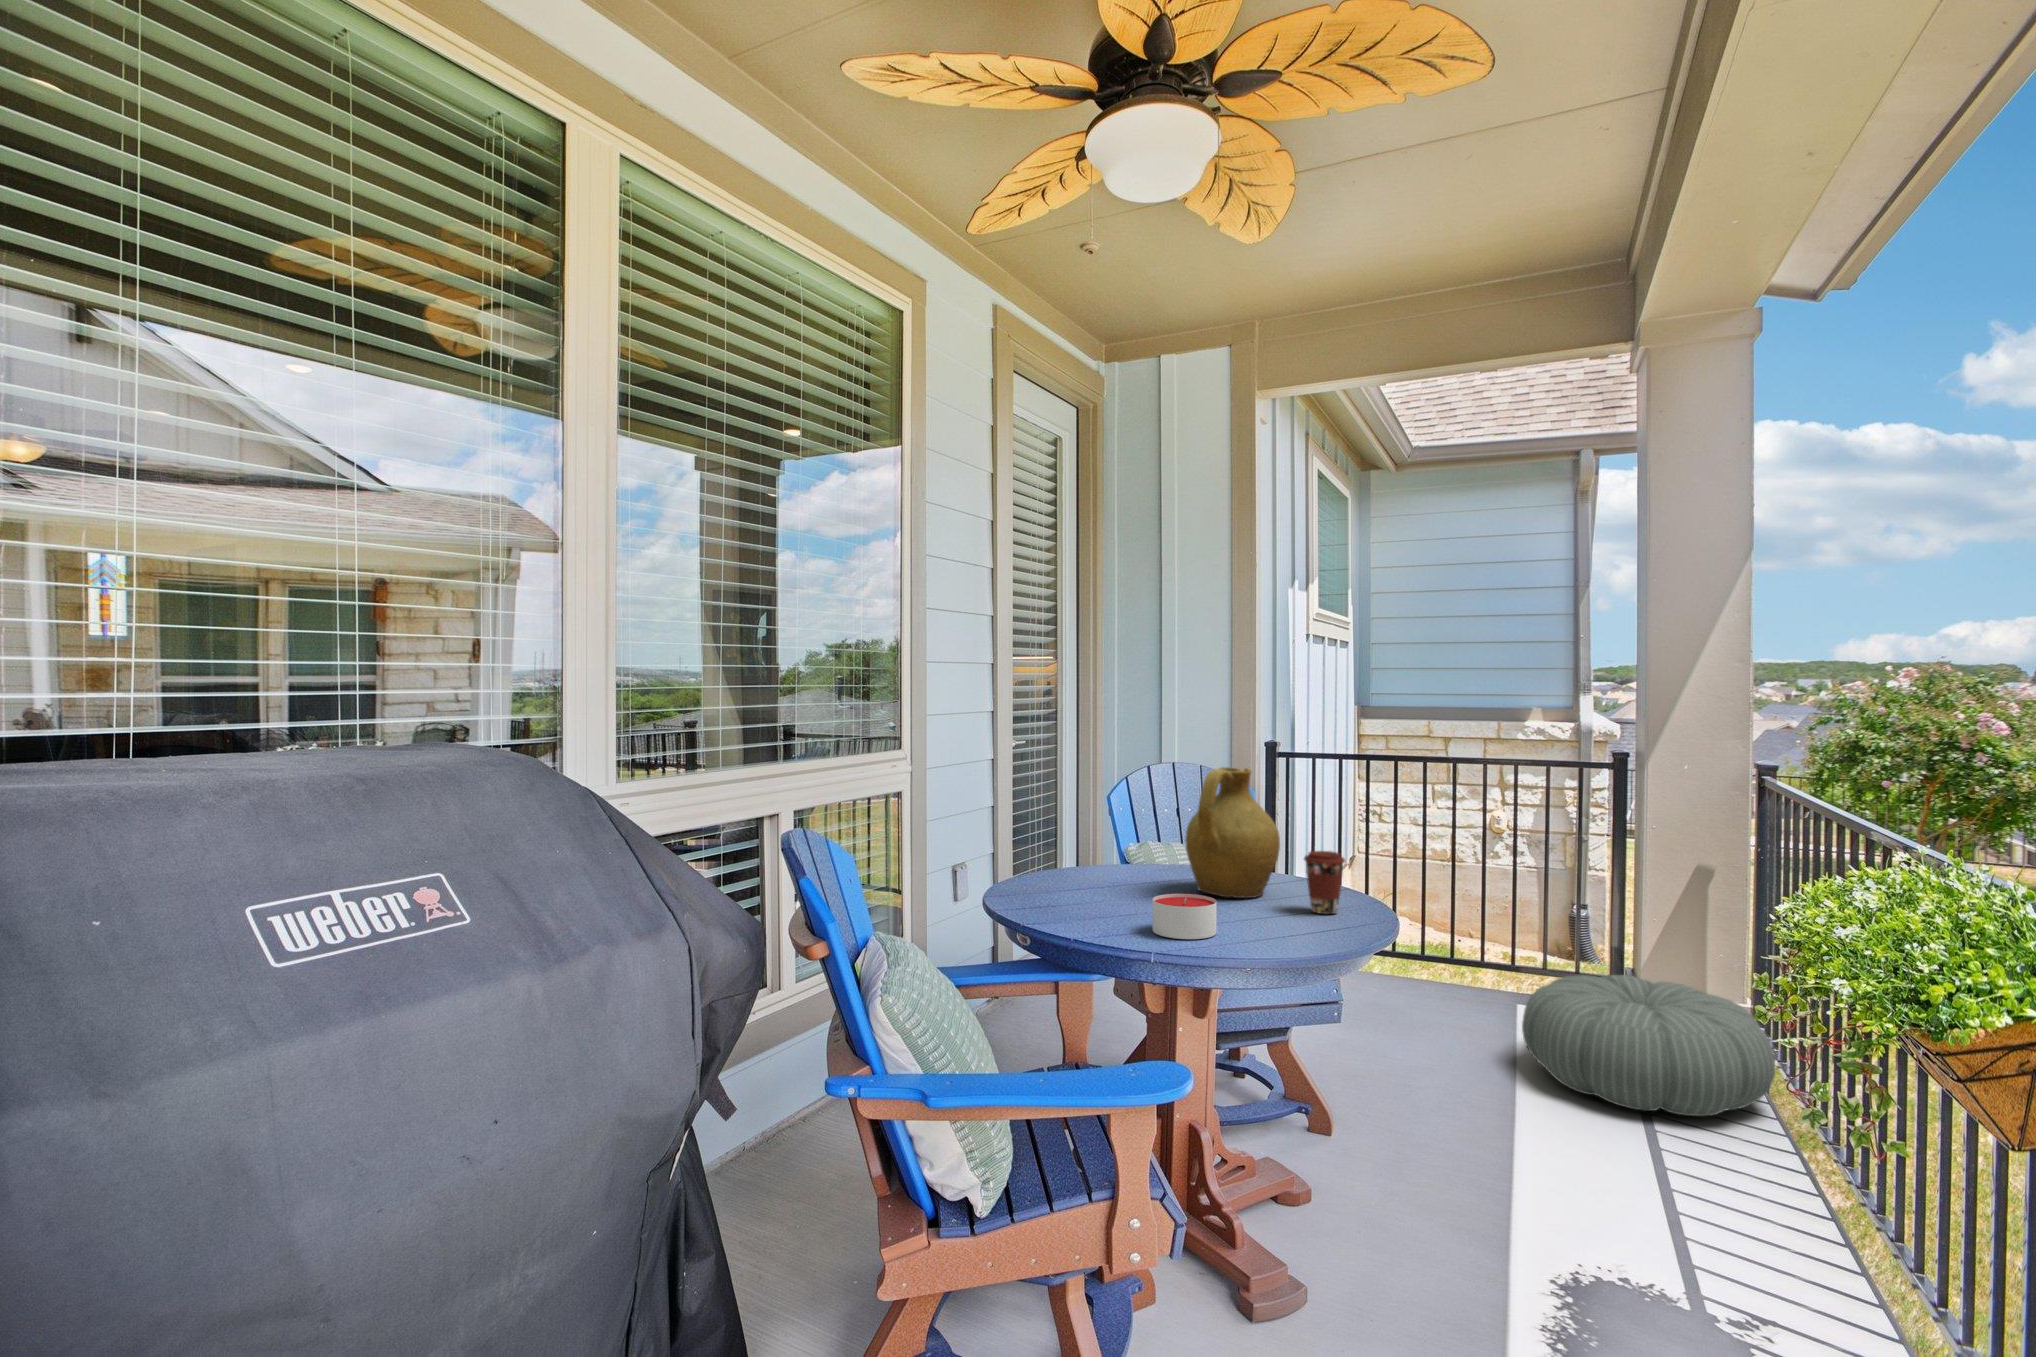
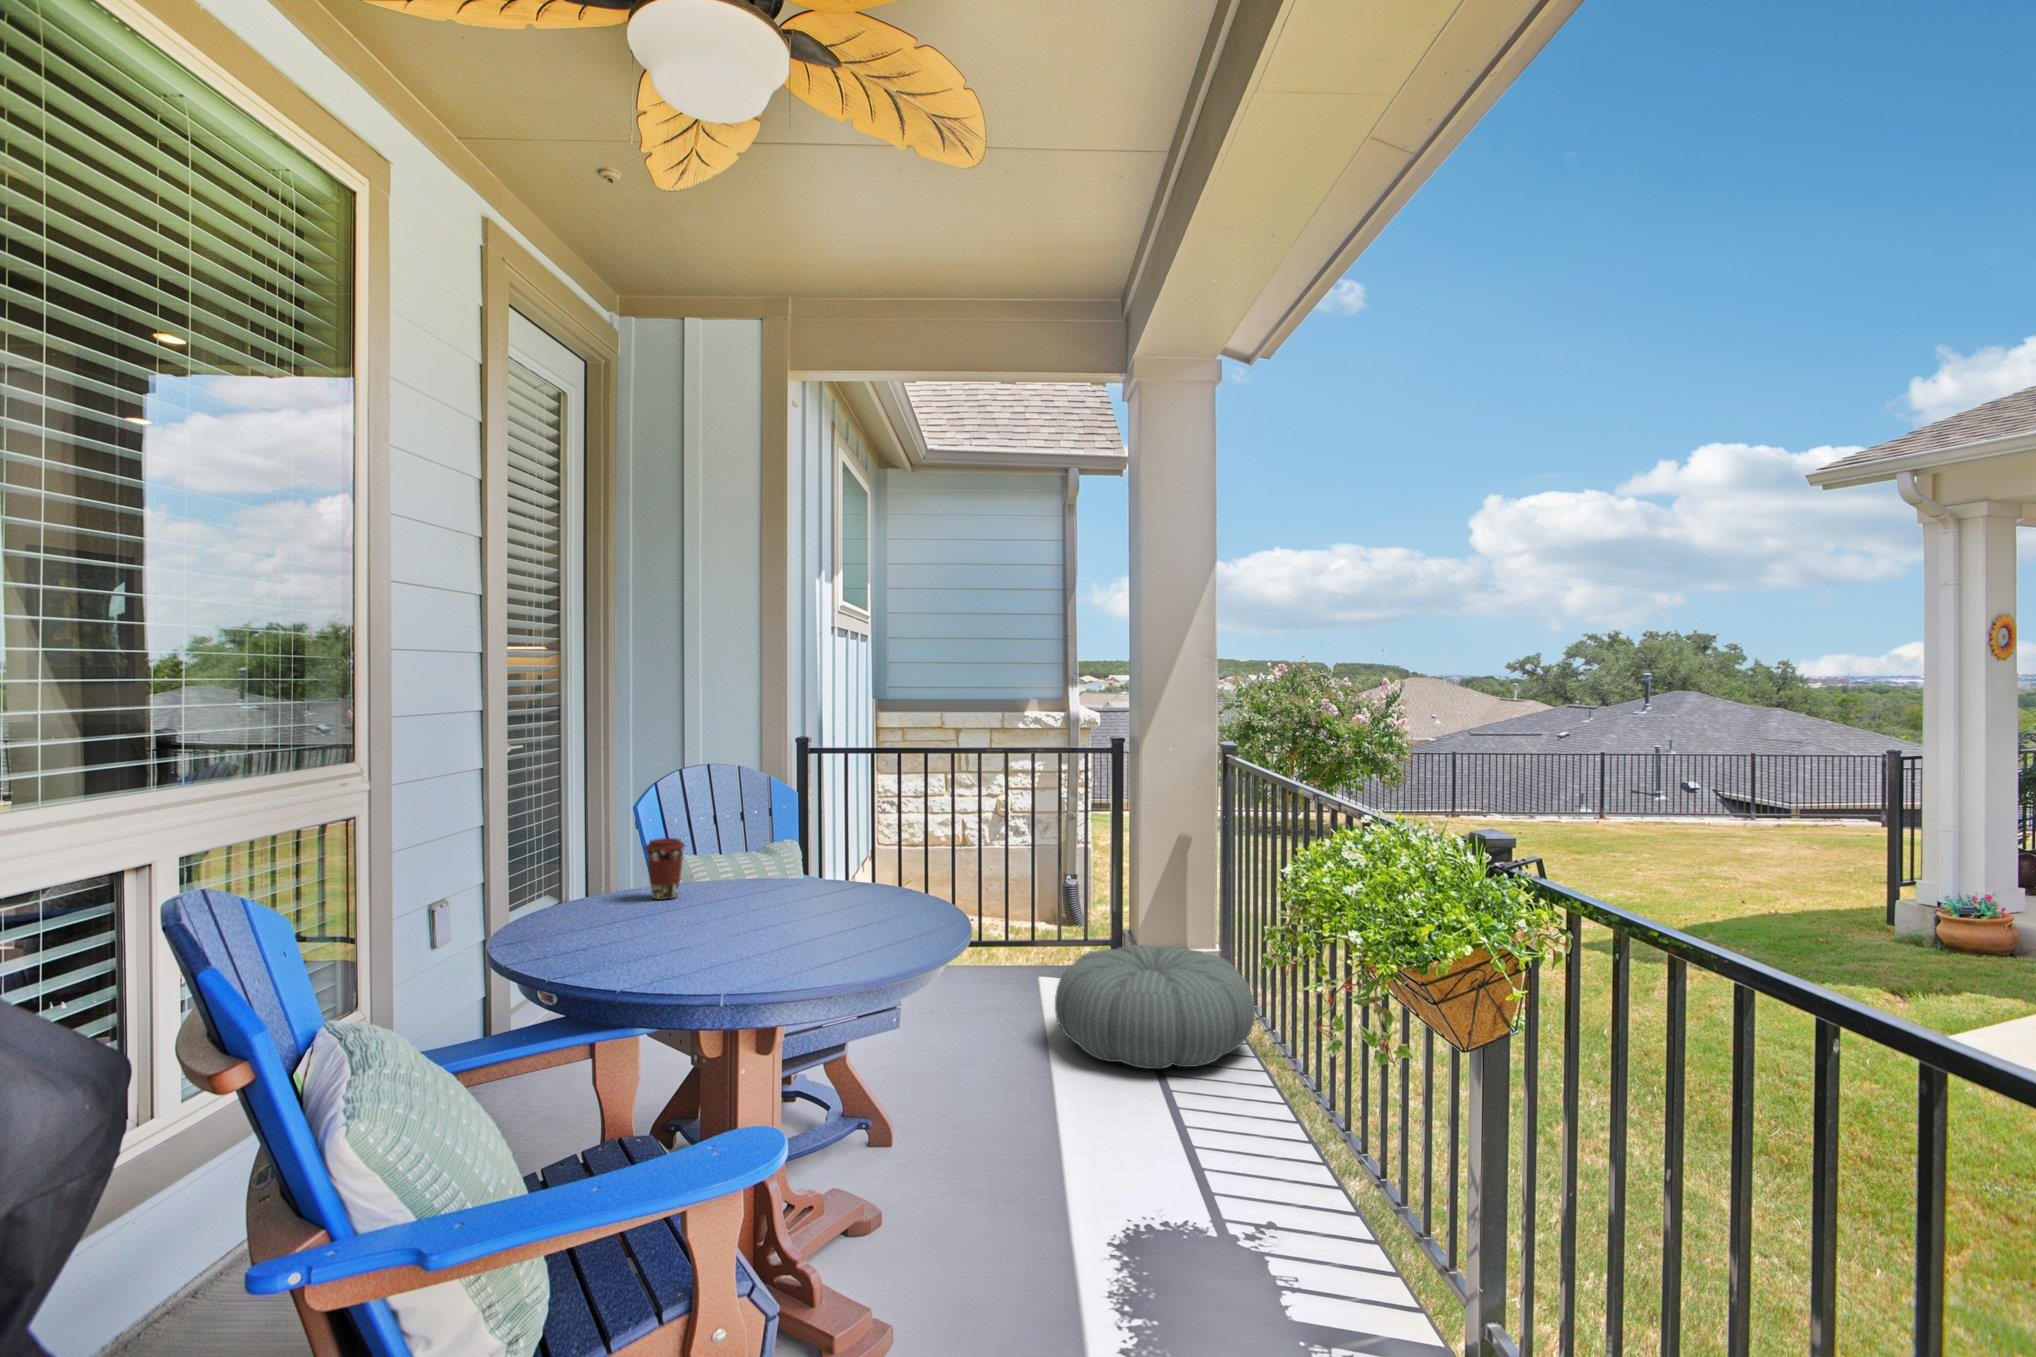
pitcher: present [1186,767,1280,898] -> none [740,769,845,916]
coffee cup: present [1304,851,1345,914] -> present [645,838,685,899]
candle: present [1153,894,1217,939] -> none [713,918,788,973]

